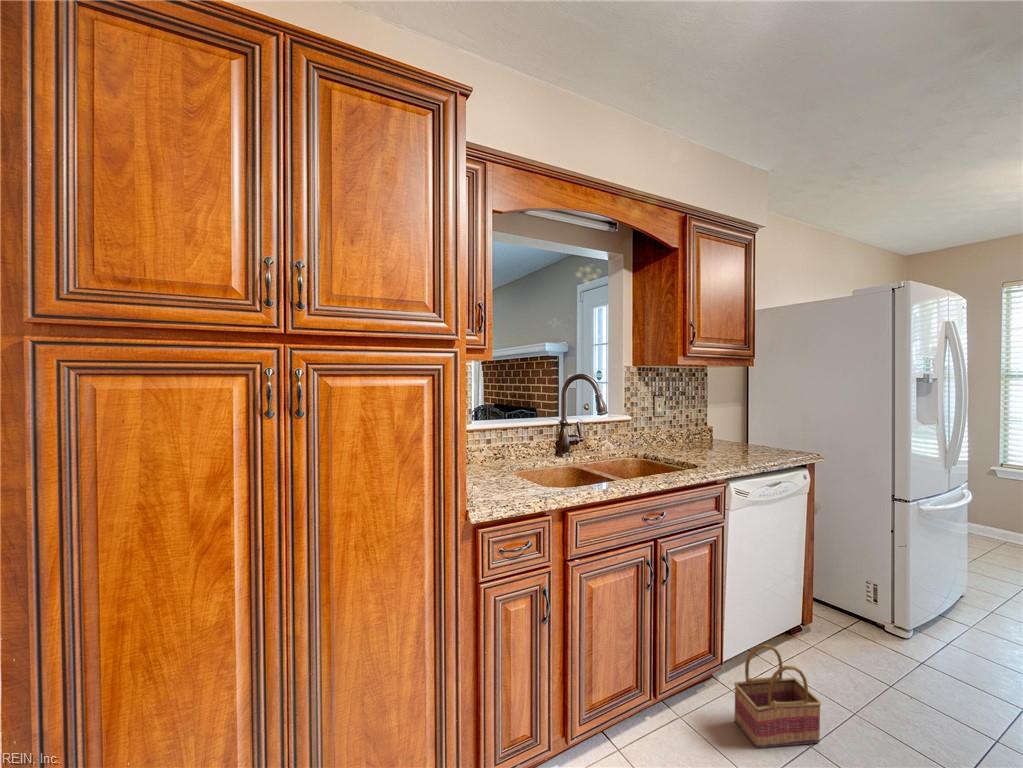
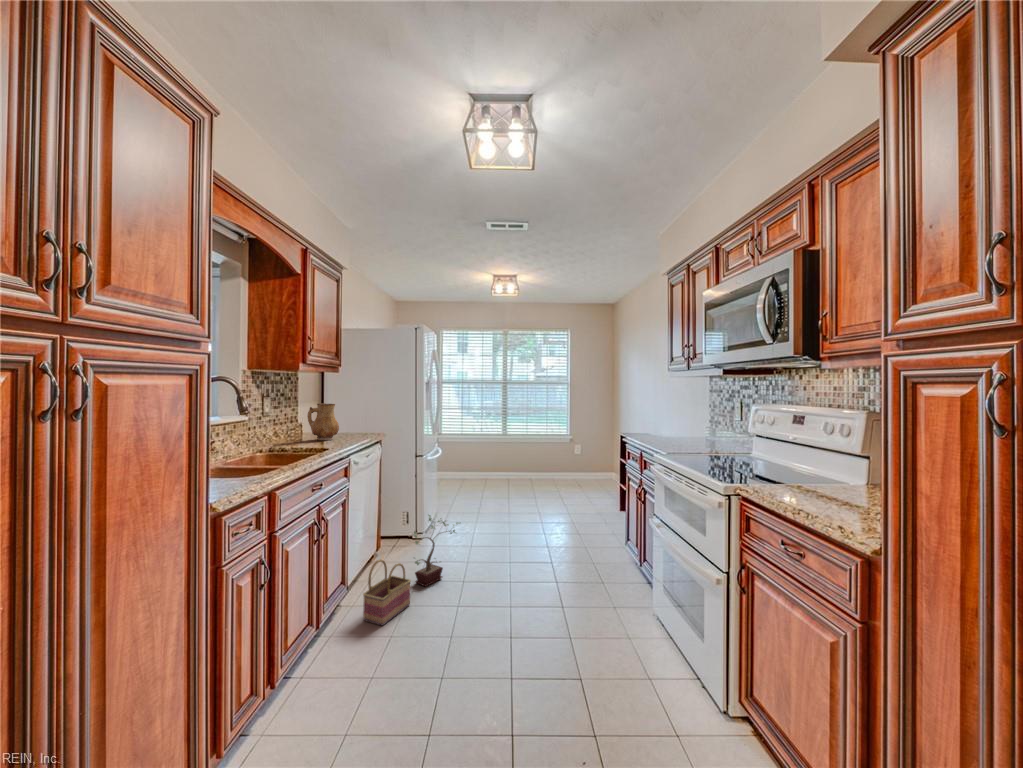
ceramic pitcher: none [701,406,743,454] -> present [307,403,339,440]
potted plant: none [842,604,966,730] -> present [413,515,460,586]

